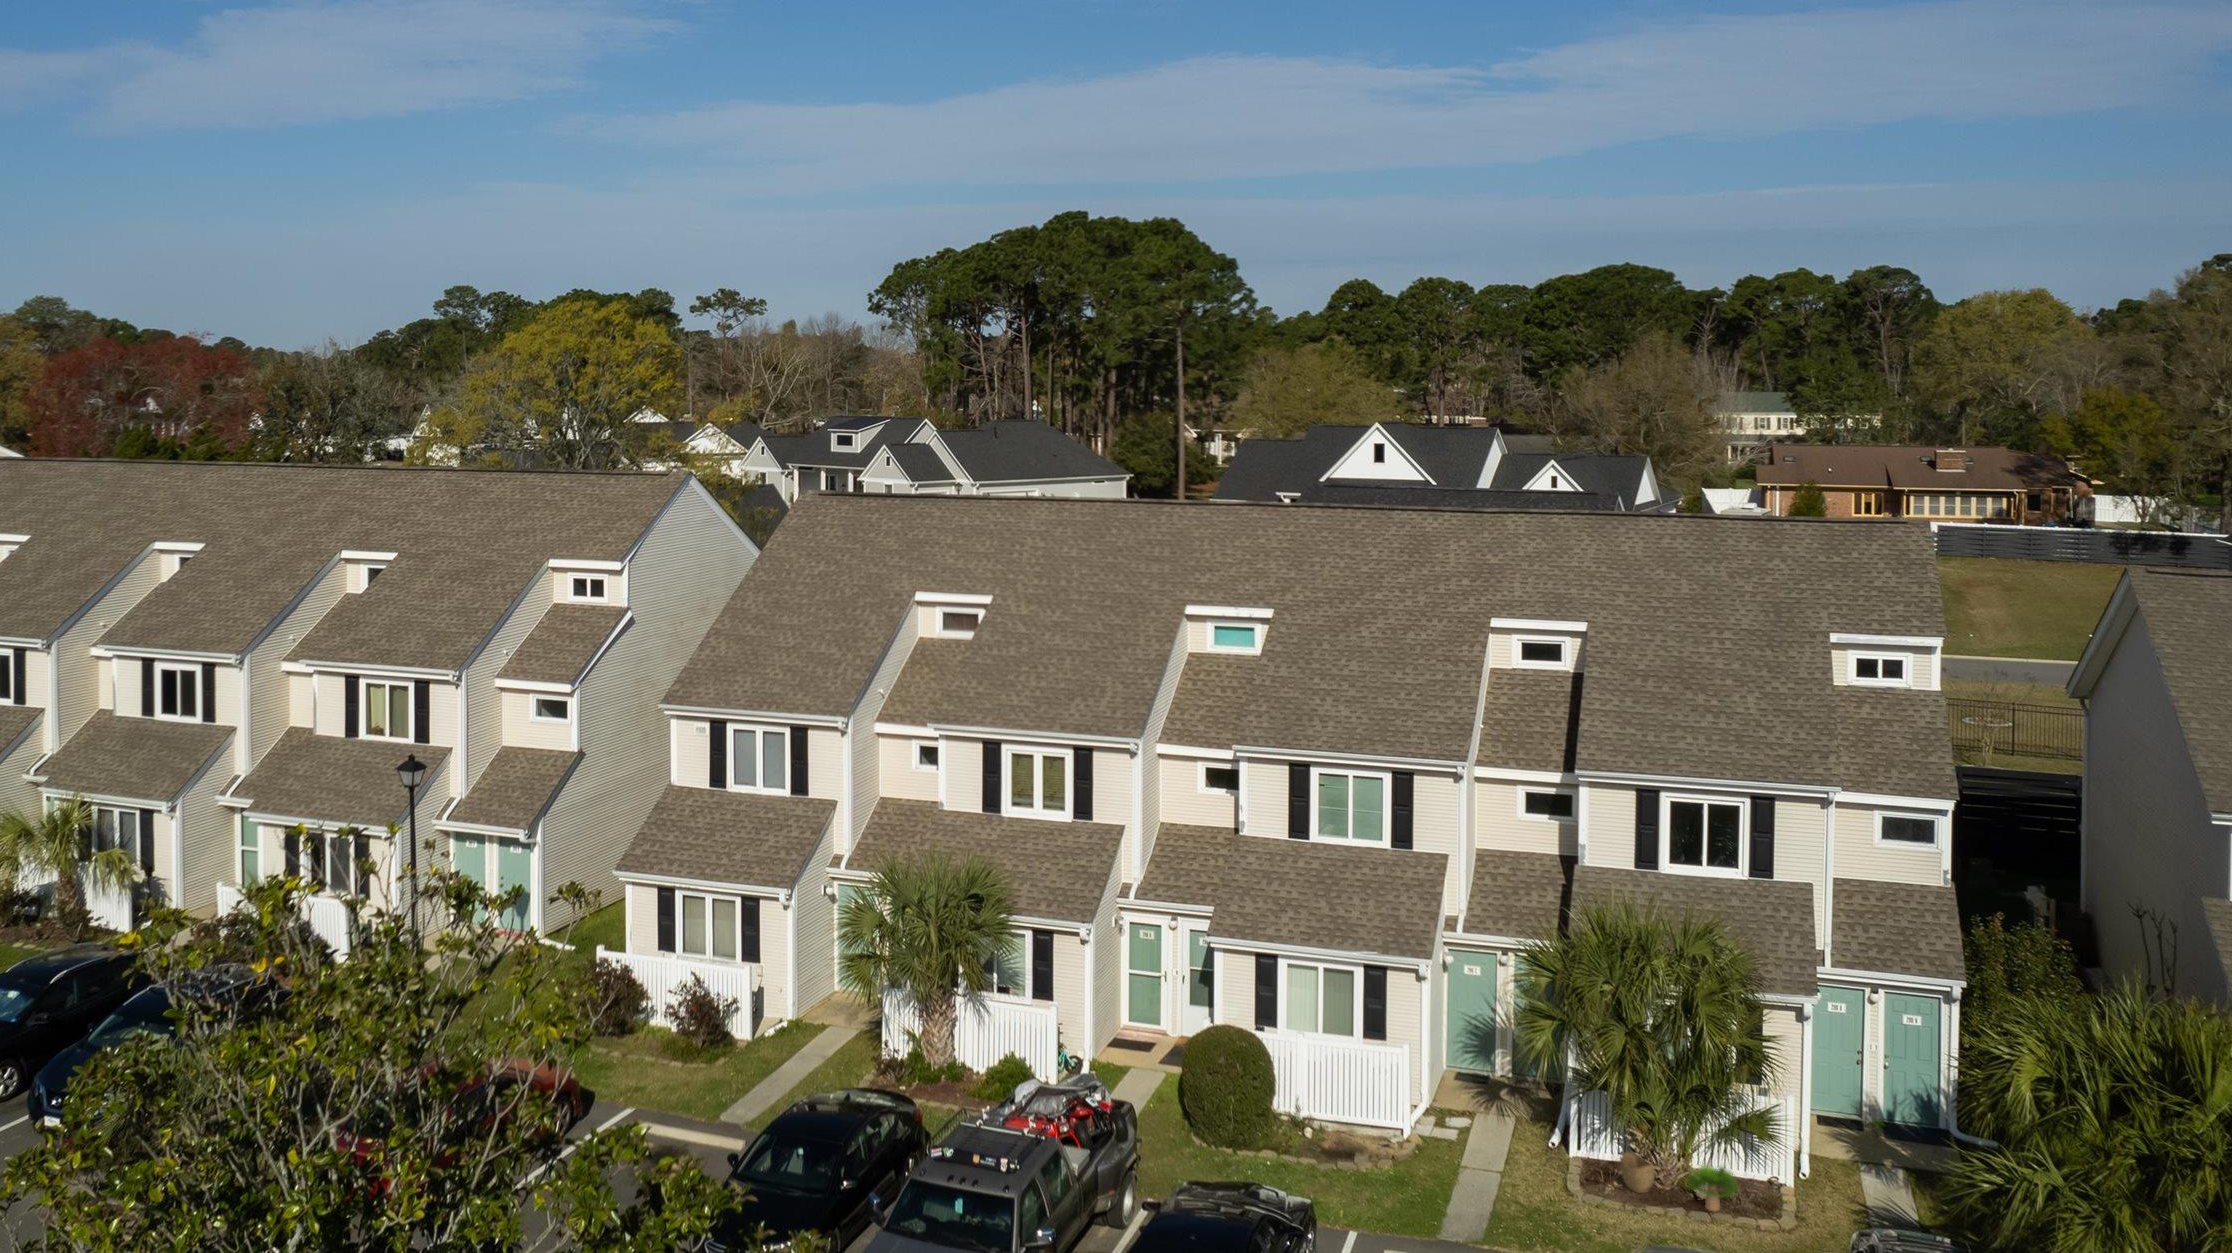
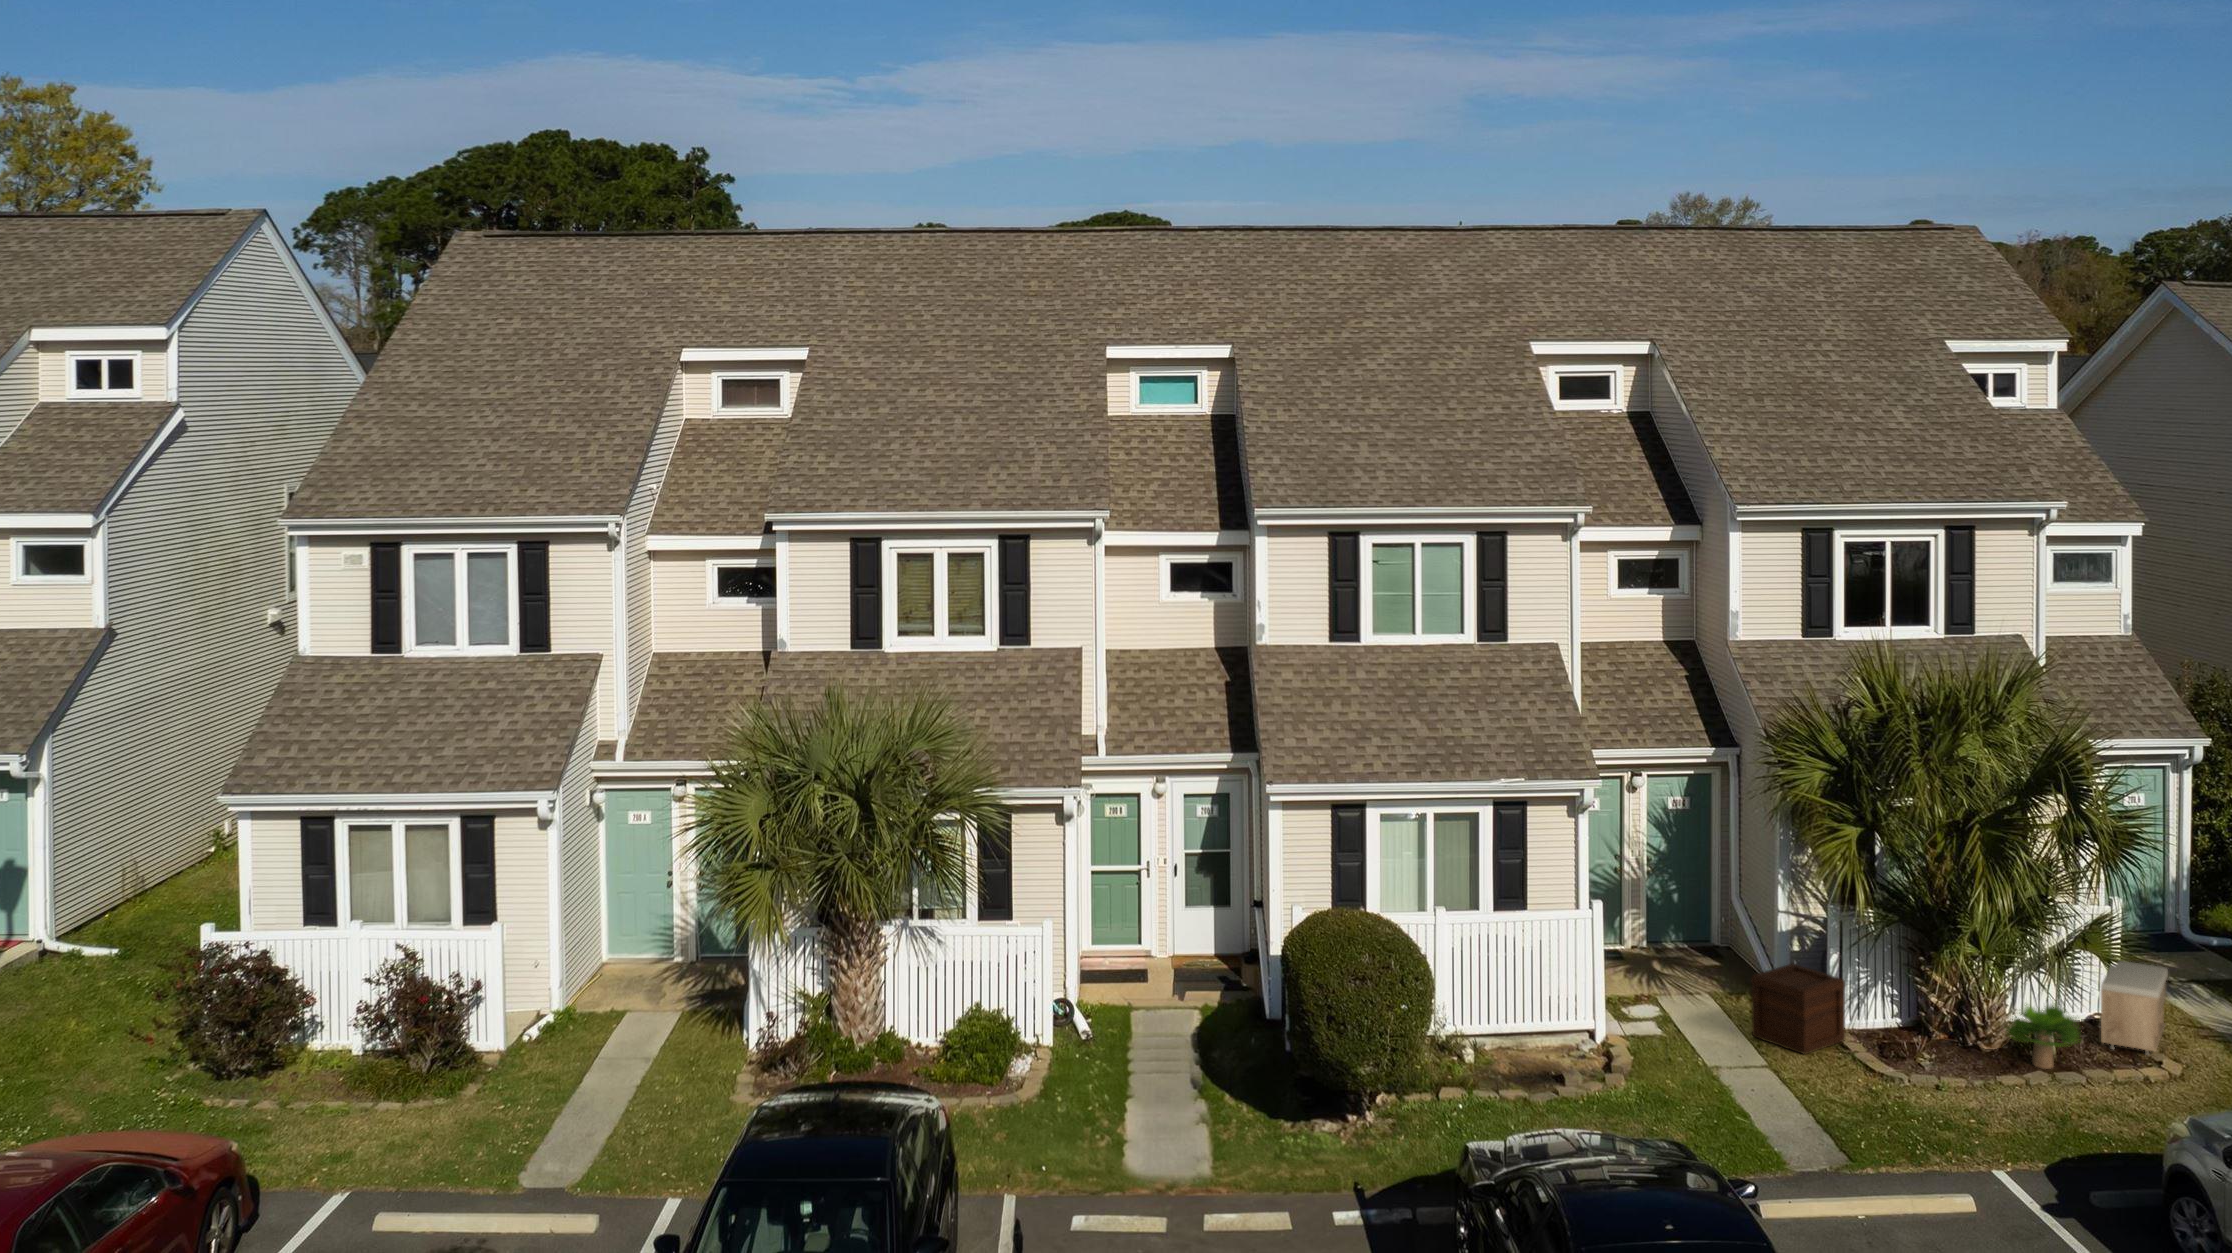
wooden crate: none [1522,1108,1586,1173] -> present [1751,964,1845,1054]
storage bench: none [1770,1143,1840,1215] -> present [2101,961,2168,1055]
woven basket: present [1620,1152,1655,1193] -> none [1905,998,1957,1061]

